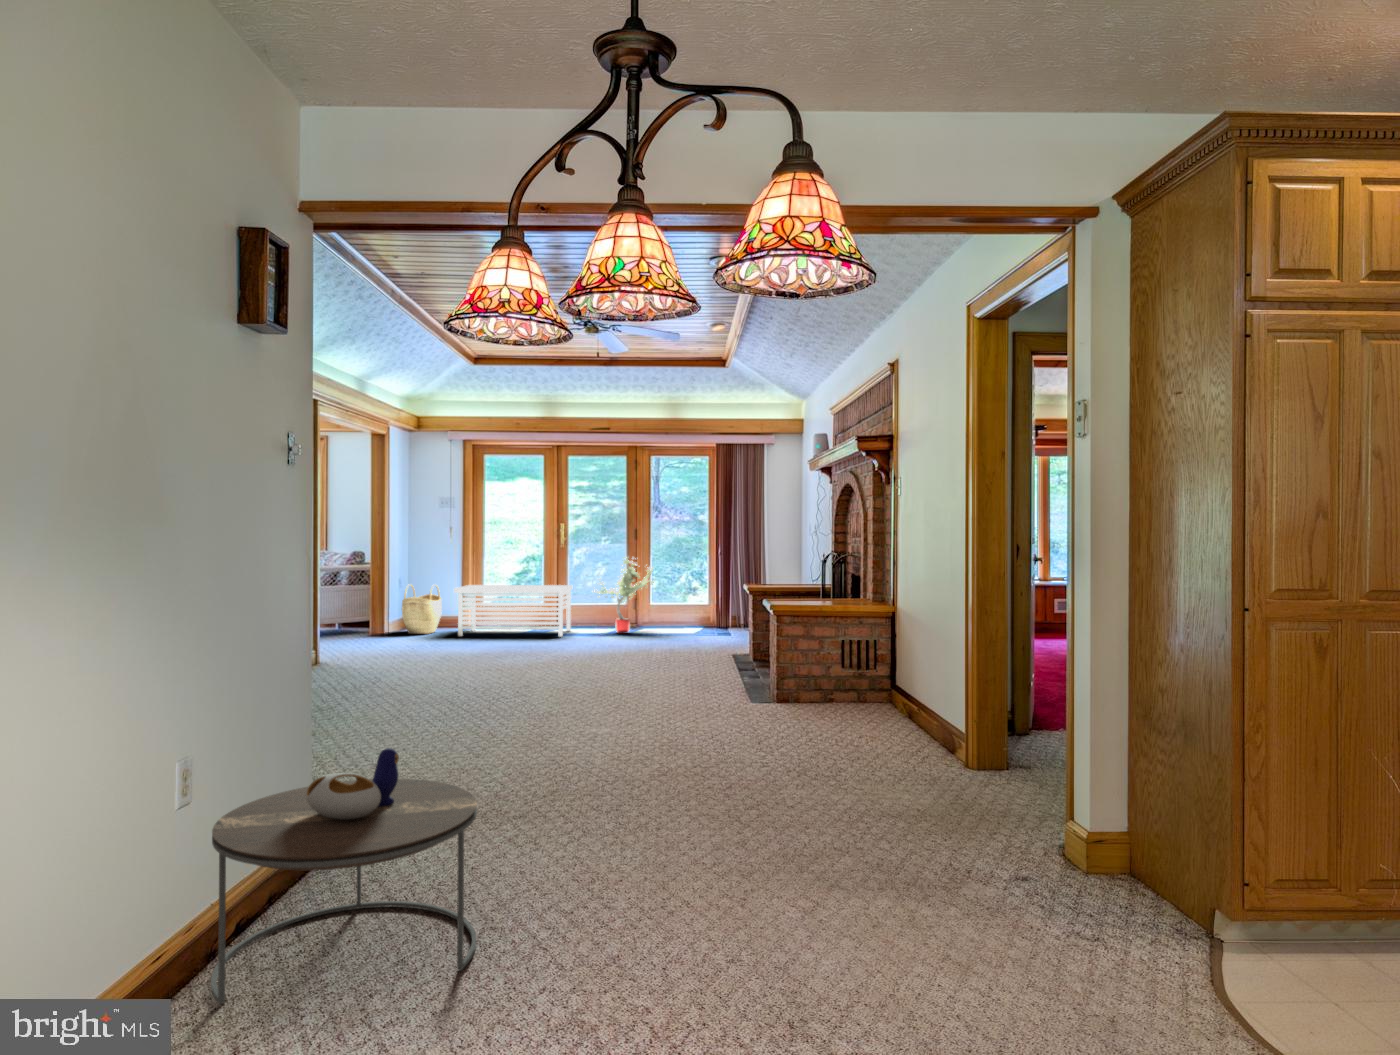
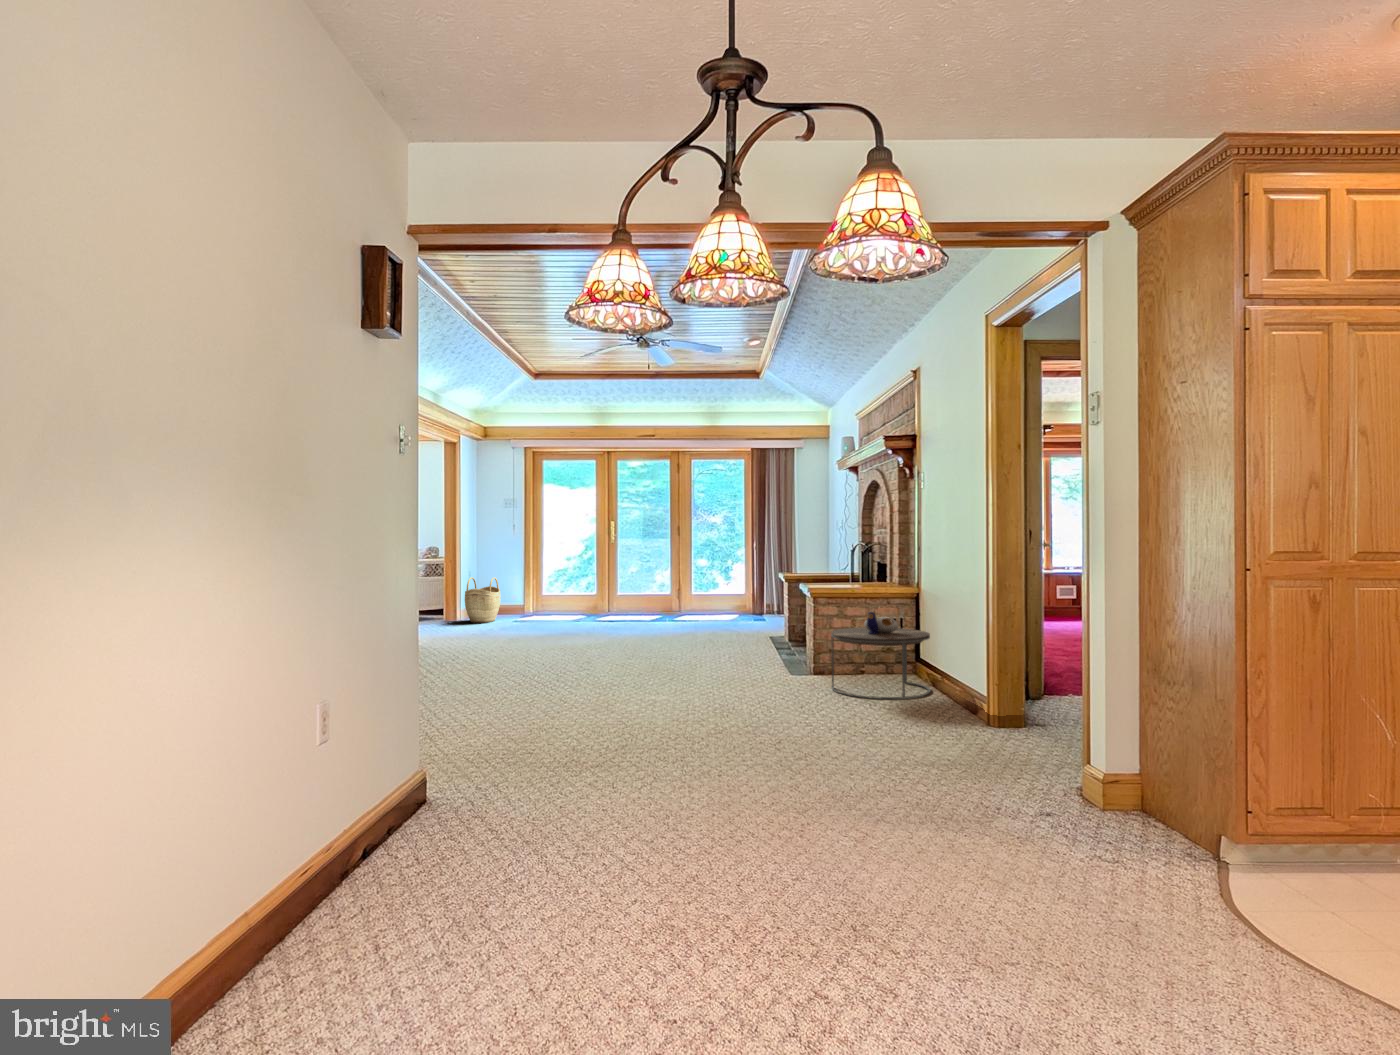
potted tree: present [592,557,654,634] -> none [636,550,694,621]
storage bench: present [454,585,572,637] -> none [512,577,619,624]
side table: present [211,748,477,1004] -> present [831,612,931,699]

